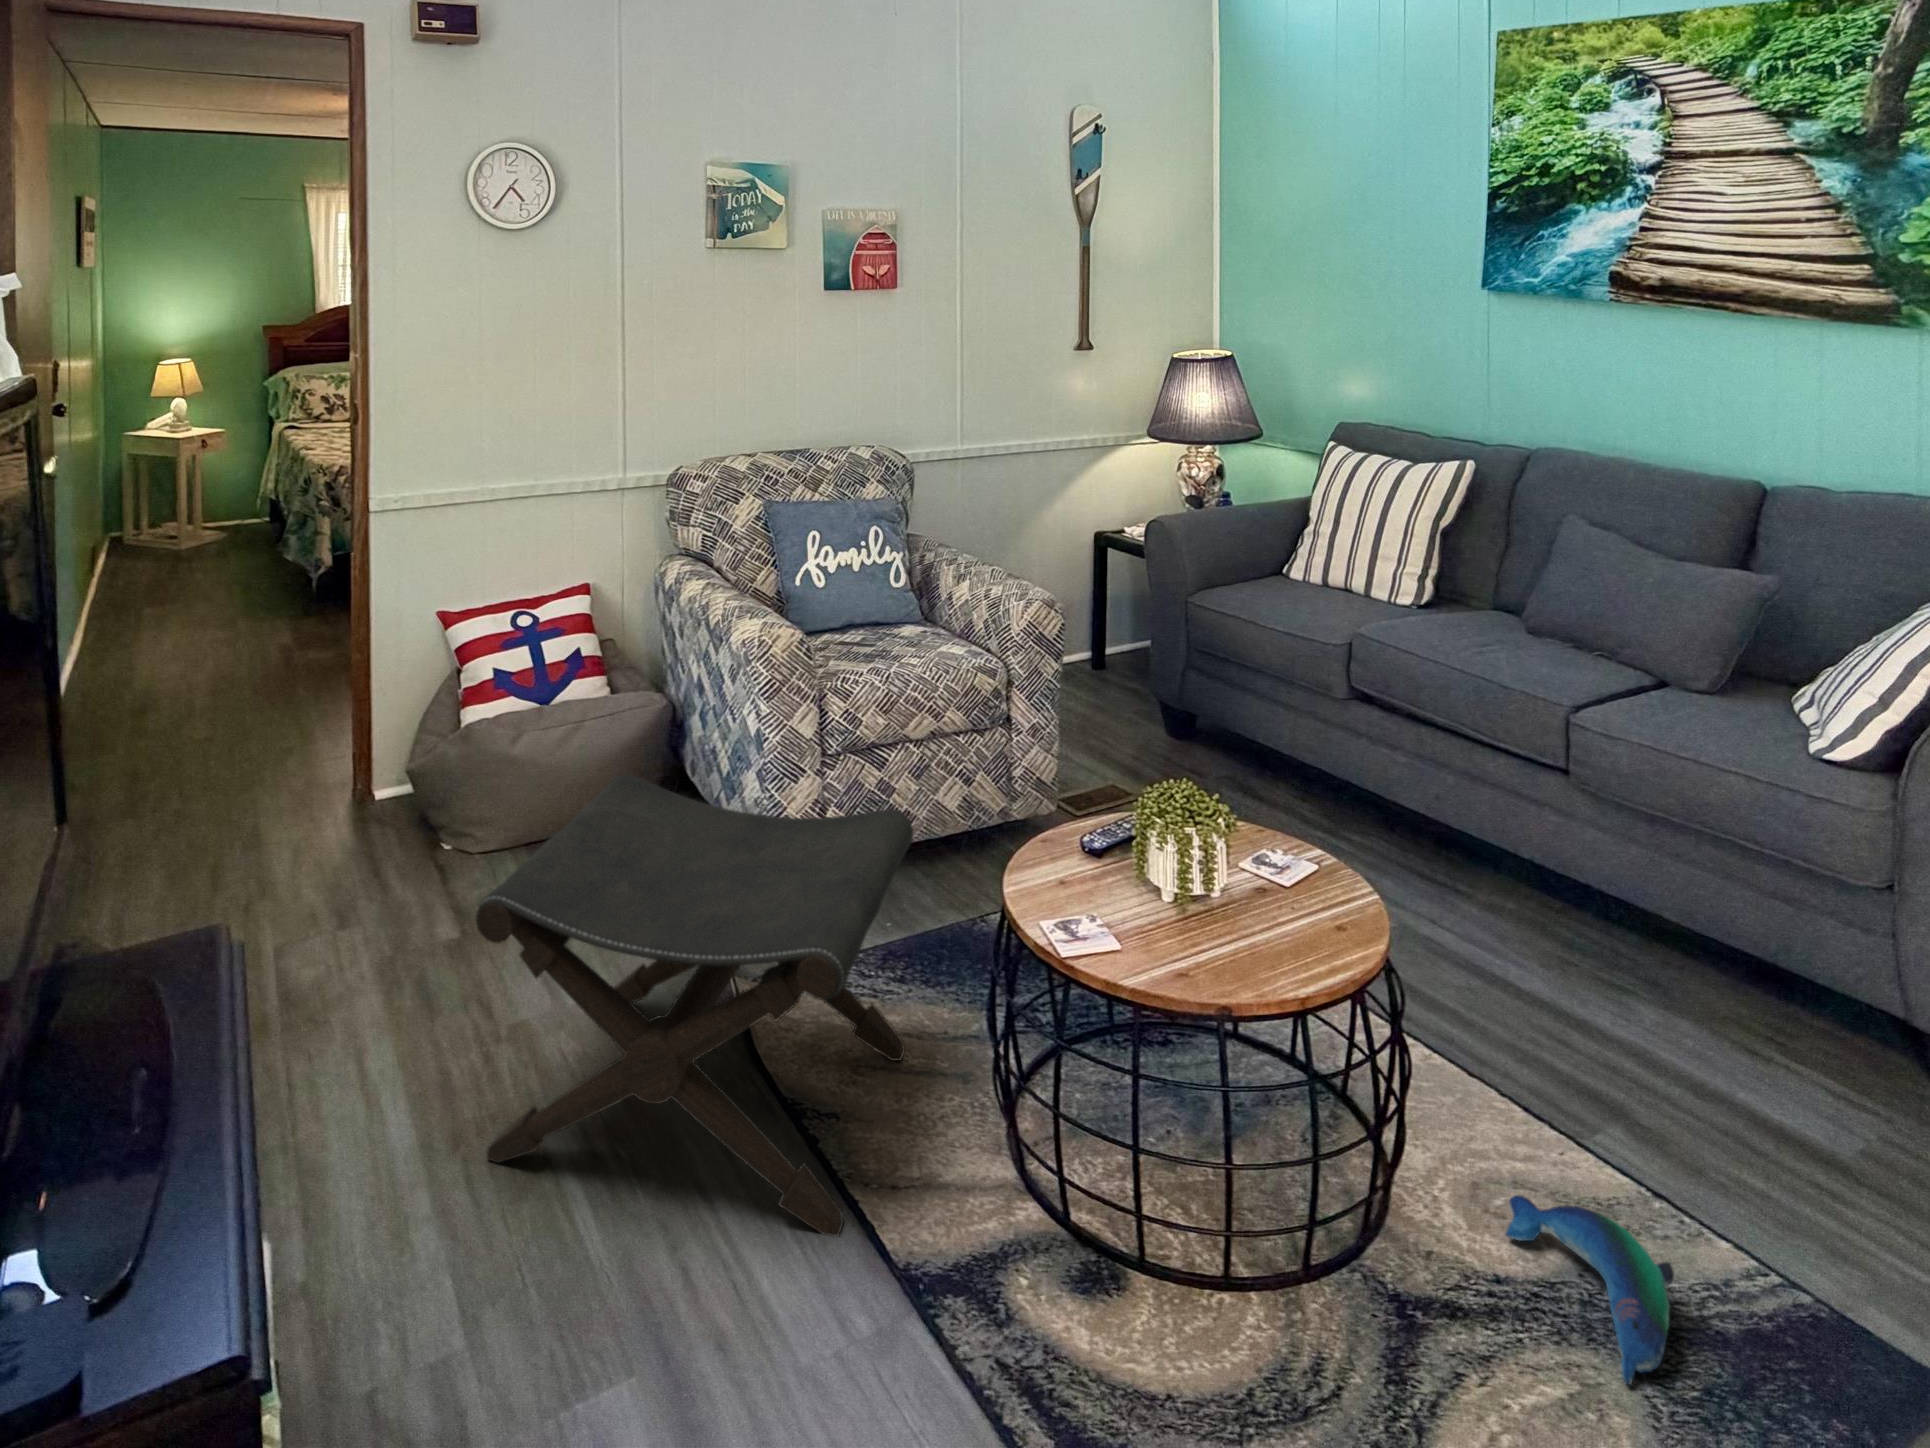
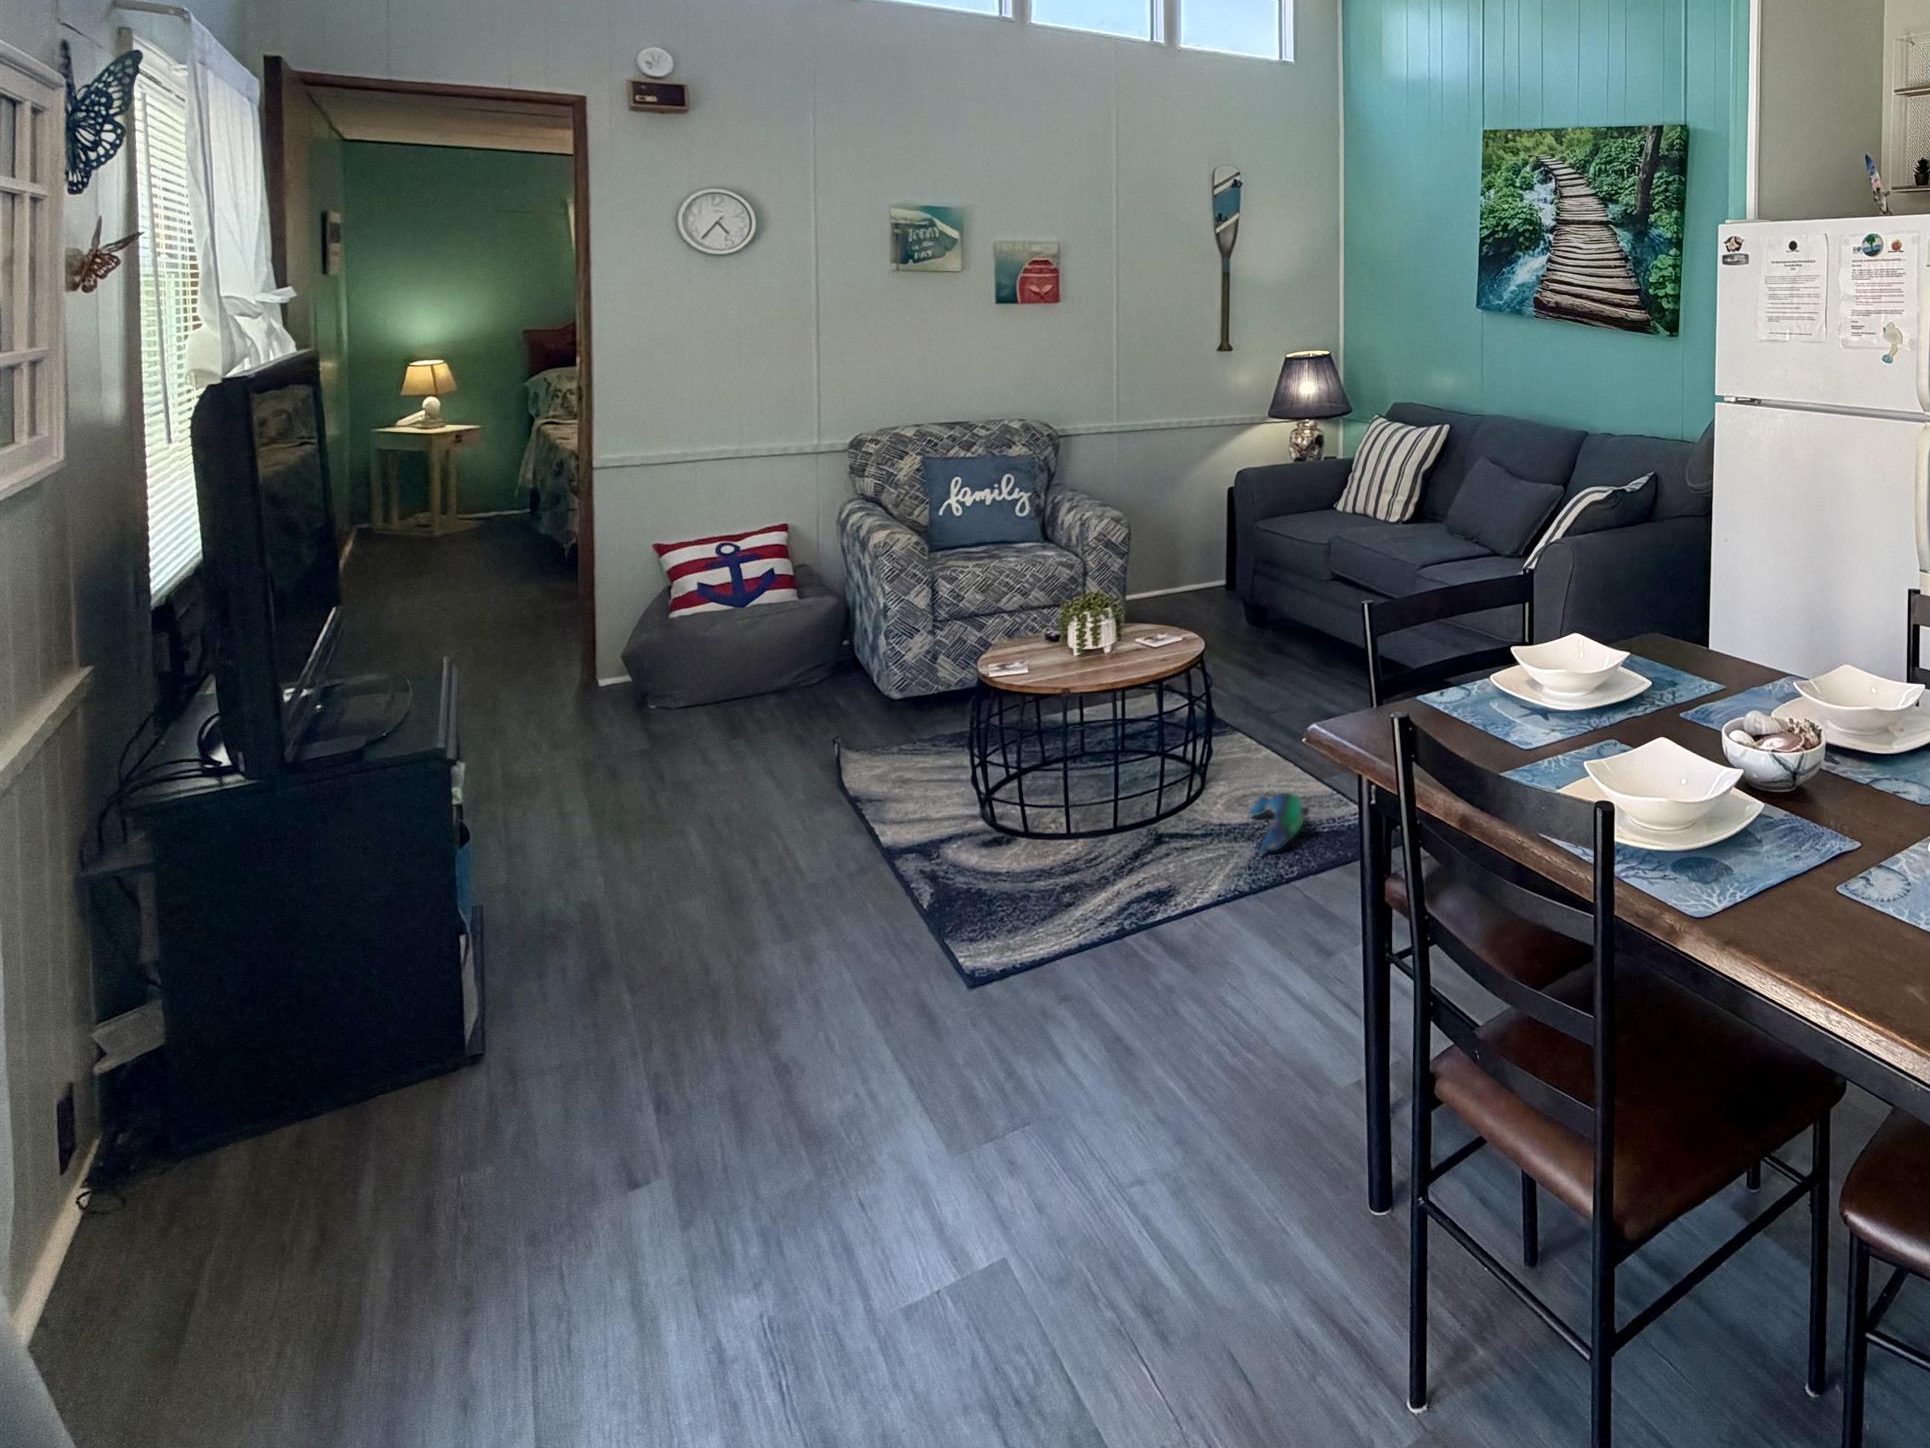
footstool: present [476,774,914,1236] -> none [625,618,950,847]

